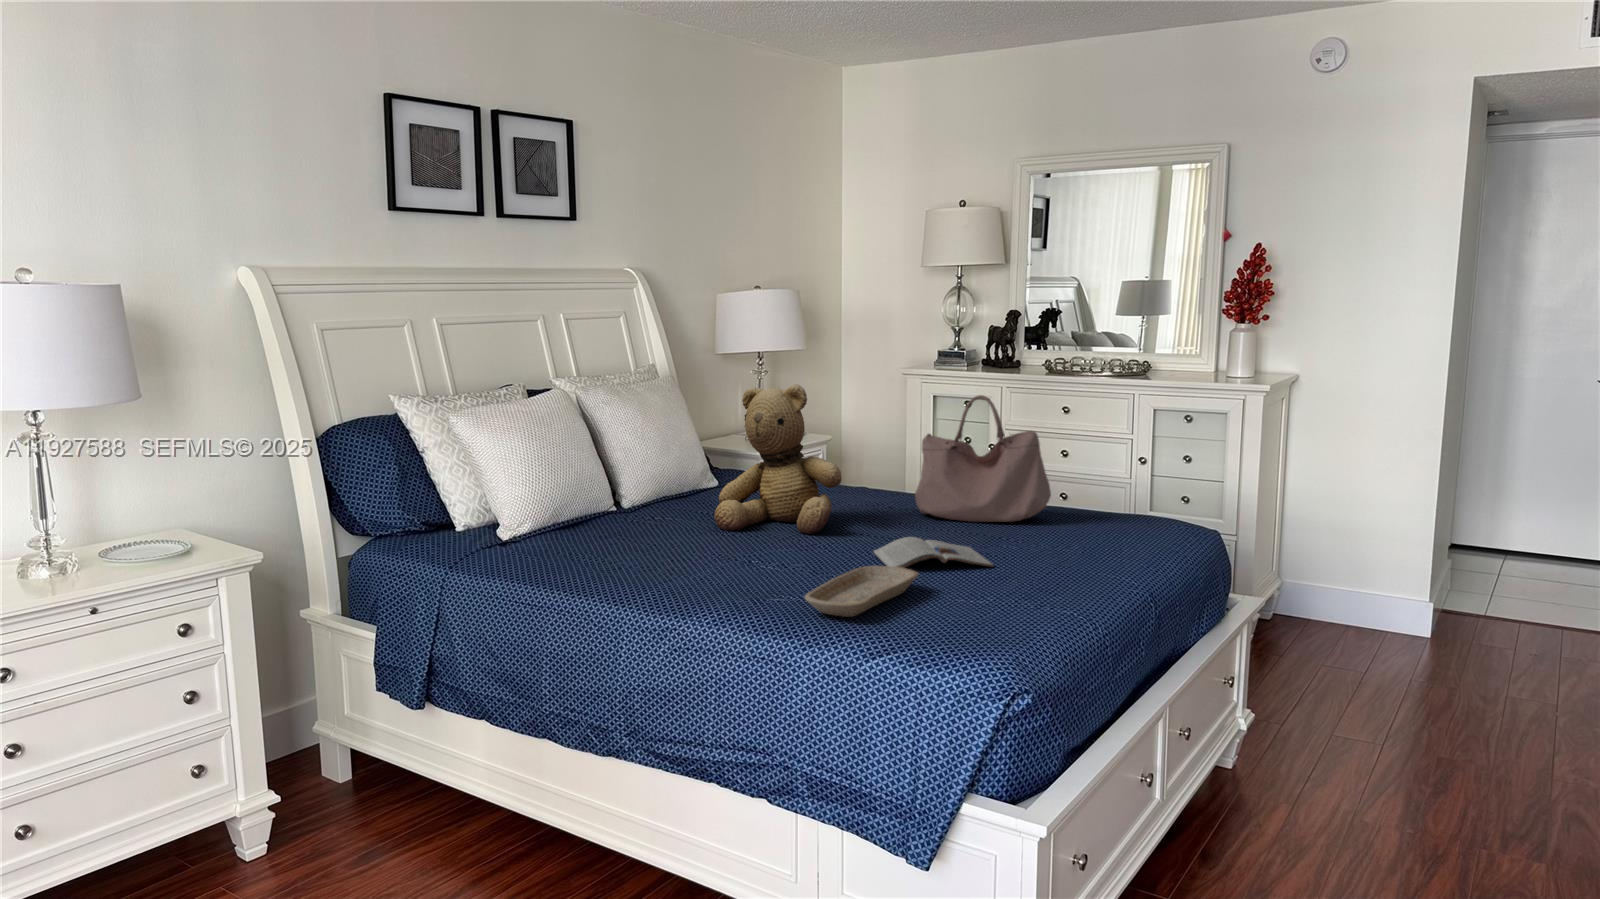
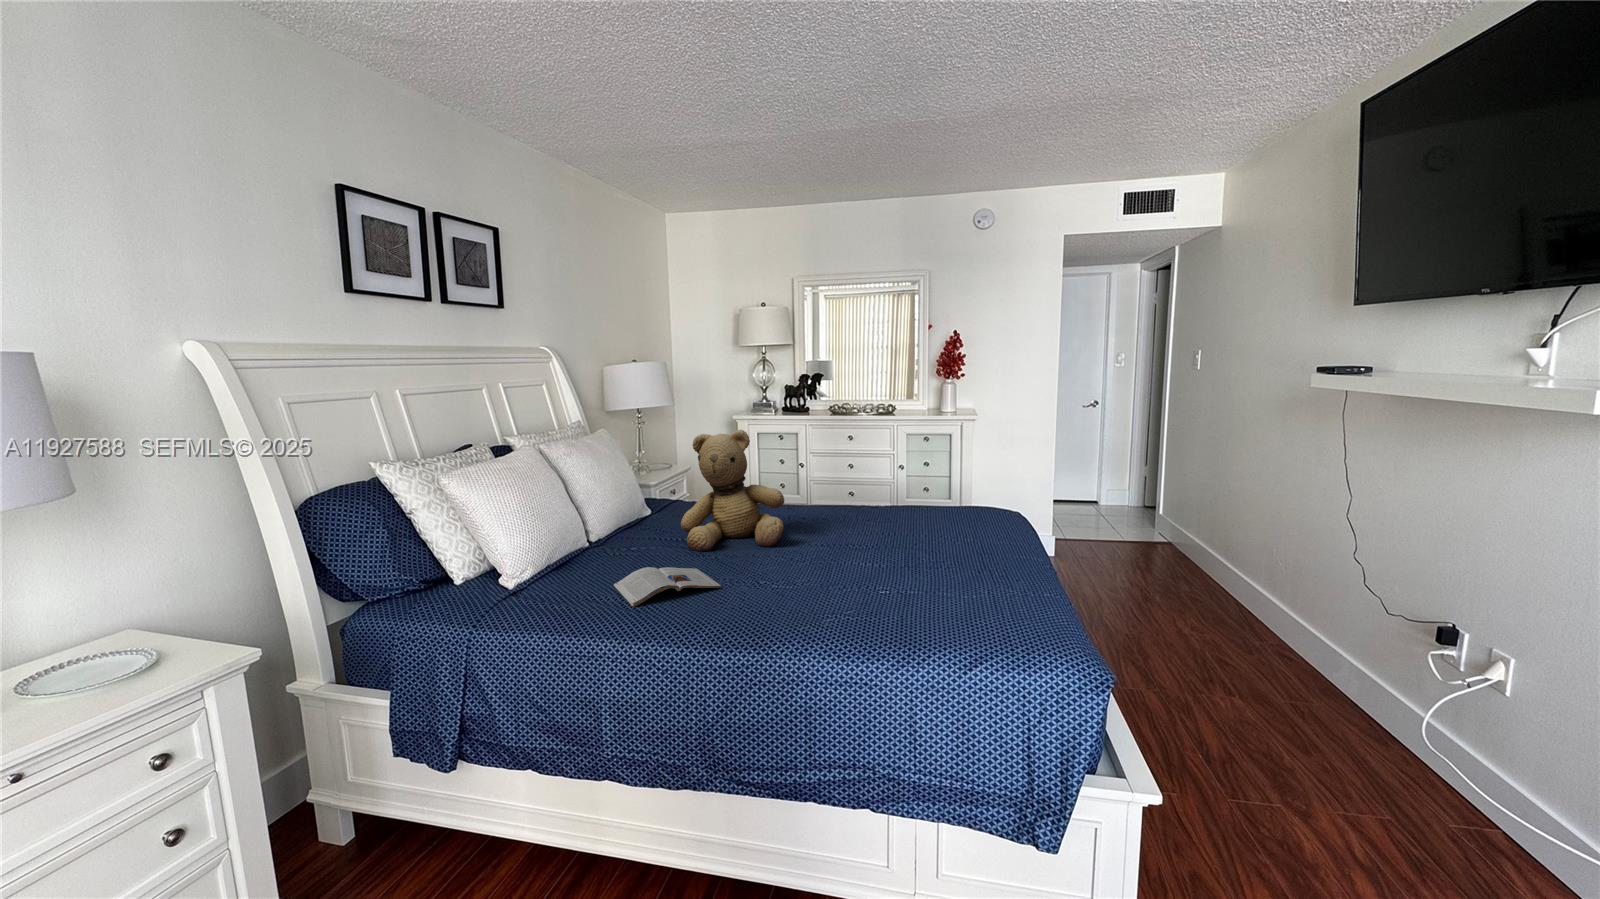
handbag: present [915,395,1051,522] -> none [821,430,917,522]
magazine: present [874,537,993,568] -> present [614,567,721,607]
tray: present [805,566,919,617] -> none [858,571,918,626]

